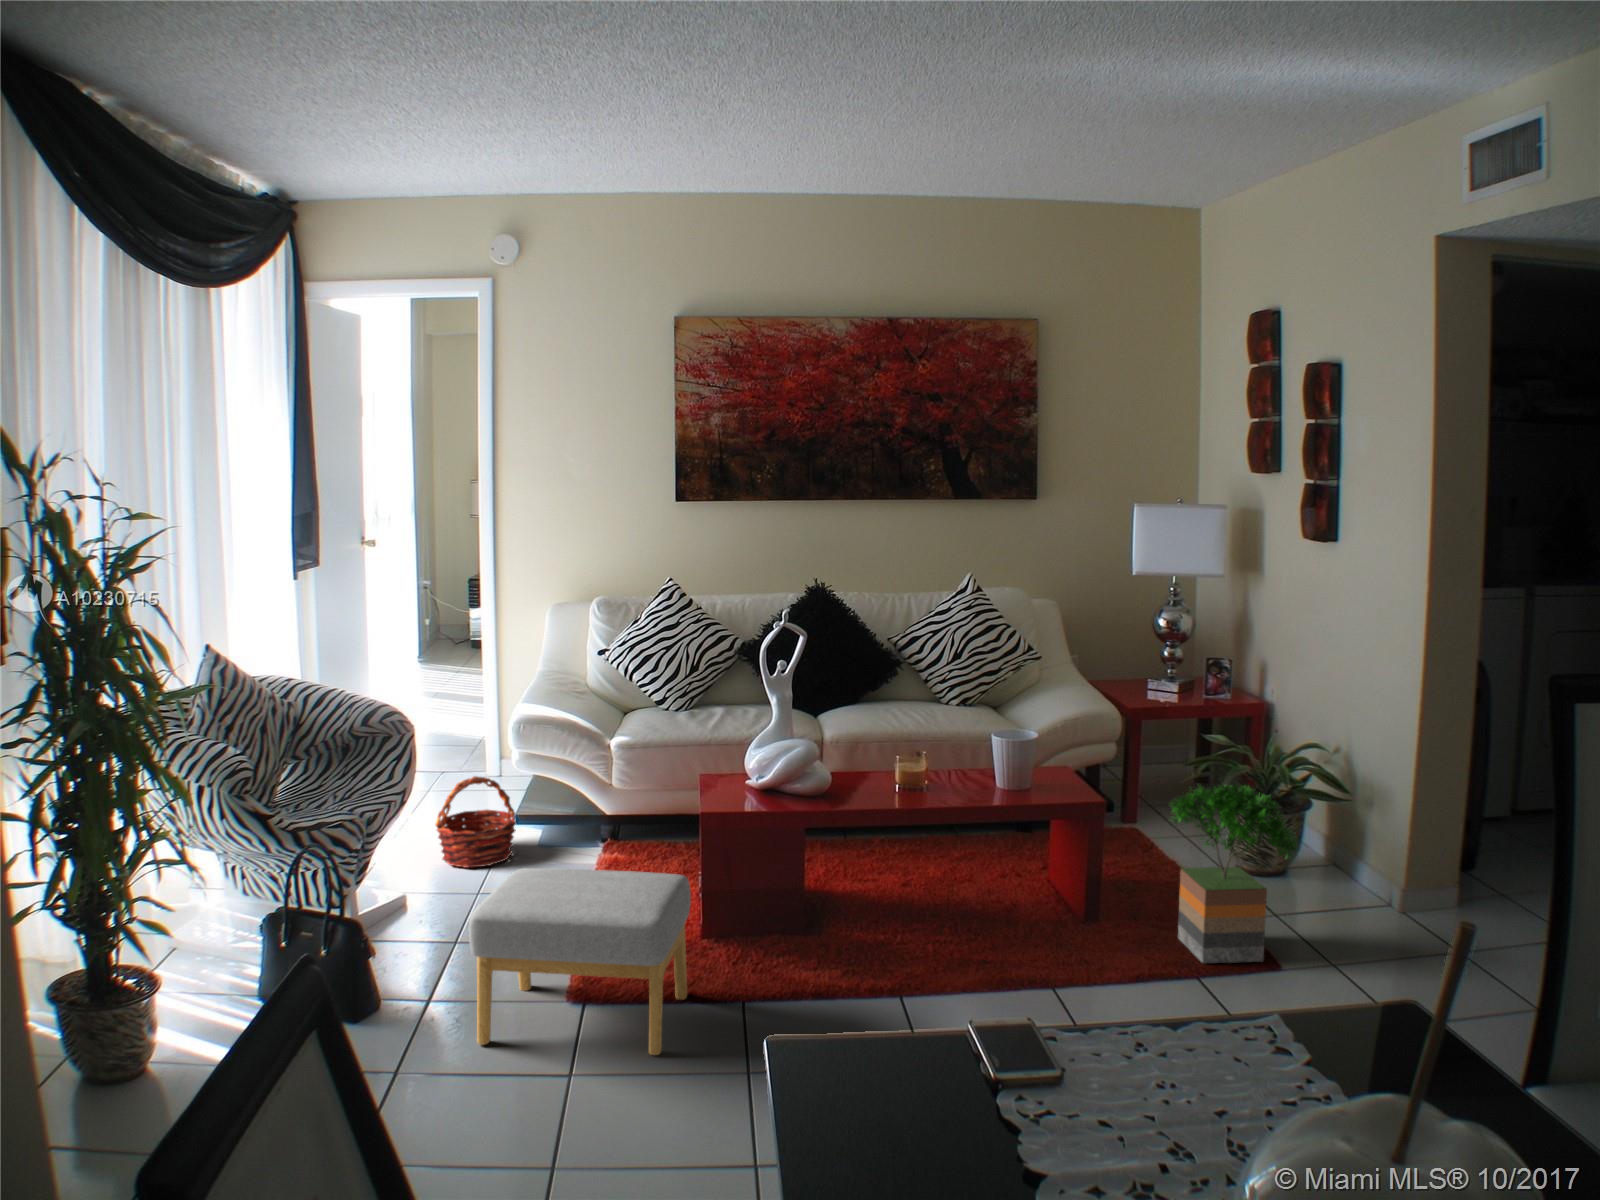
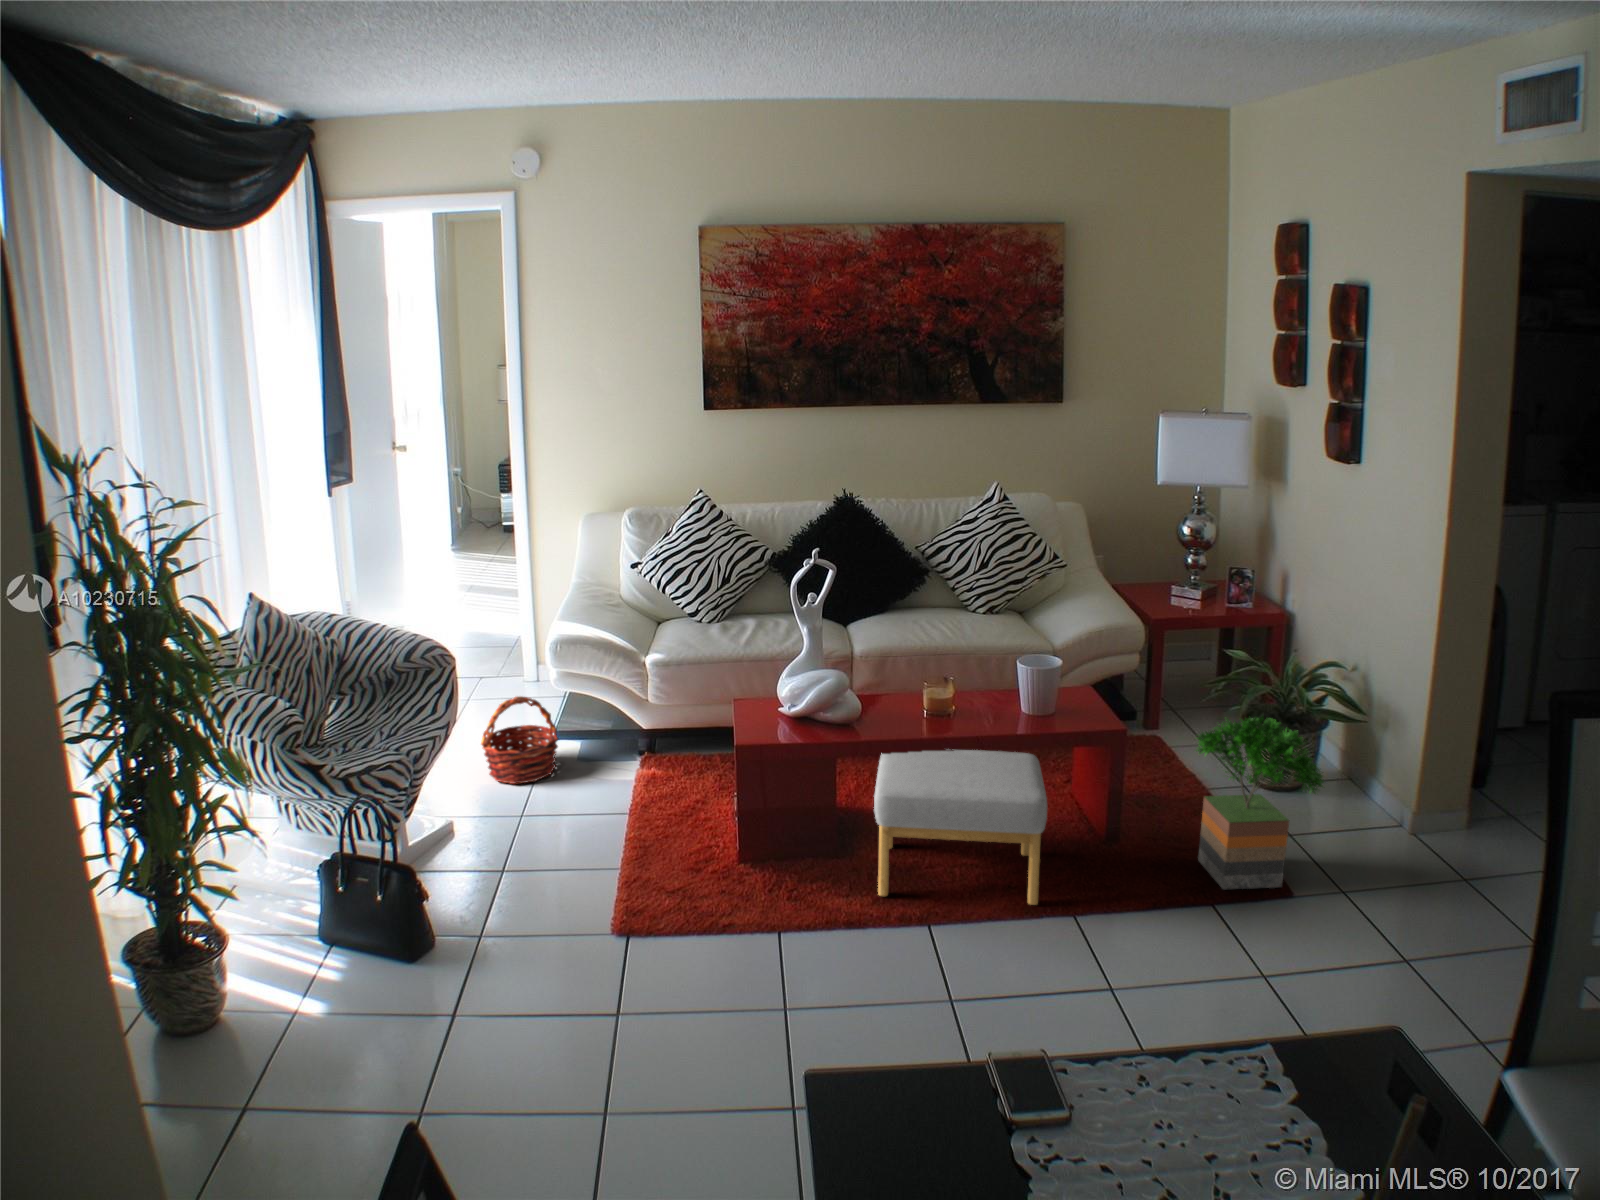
footstool: present [469,868,691,1055] -> present [874,750,1047,905]

